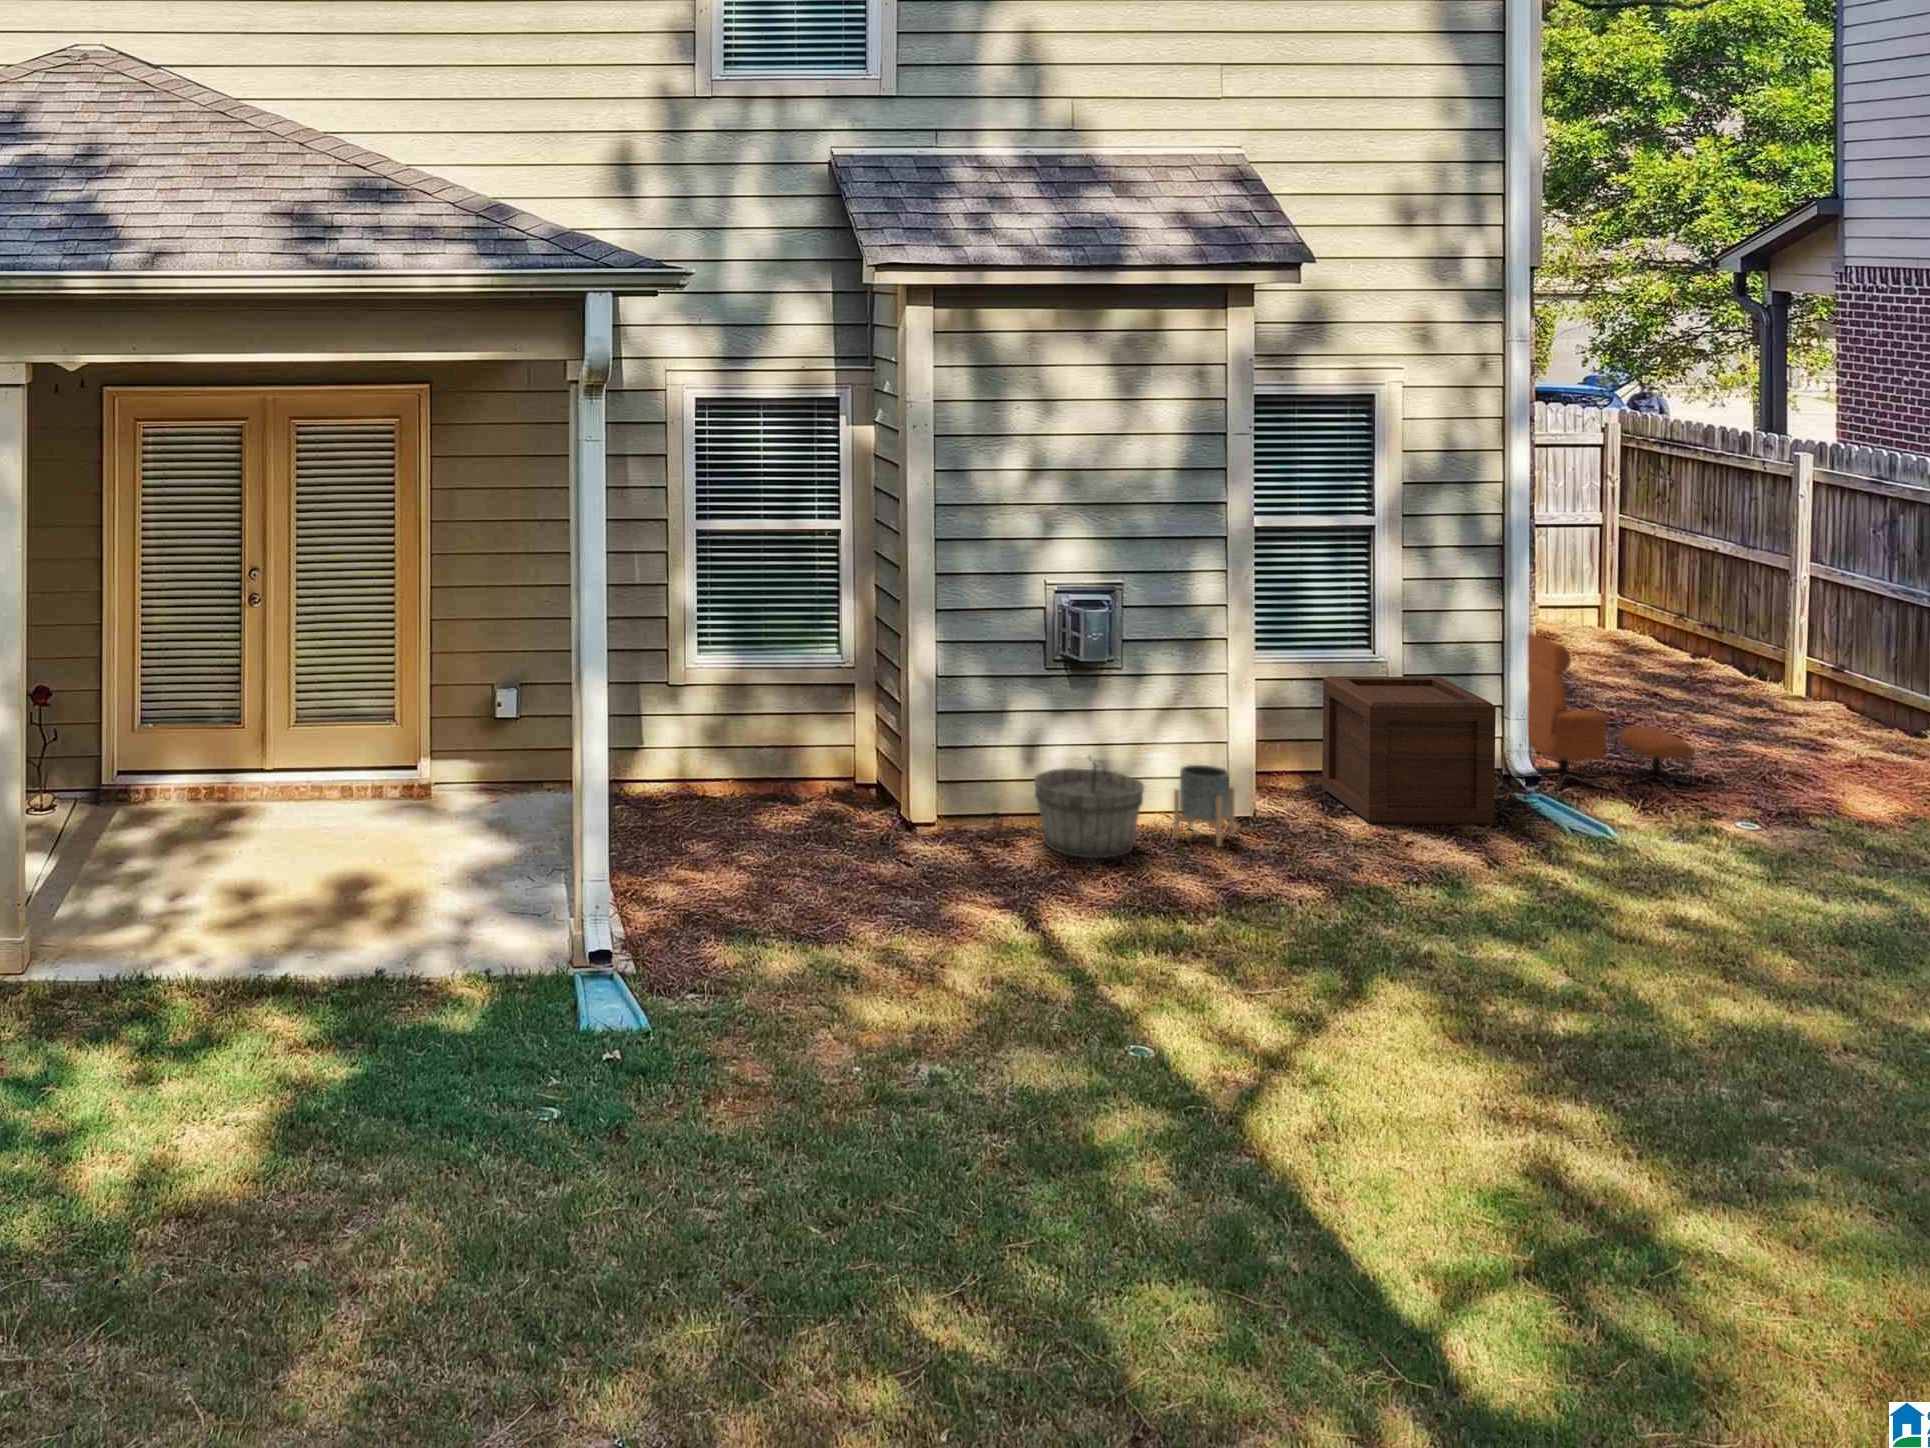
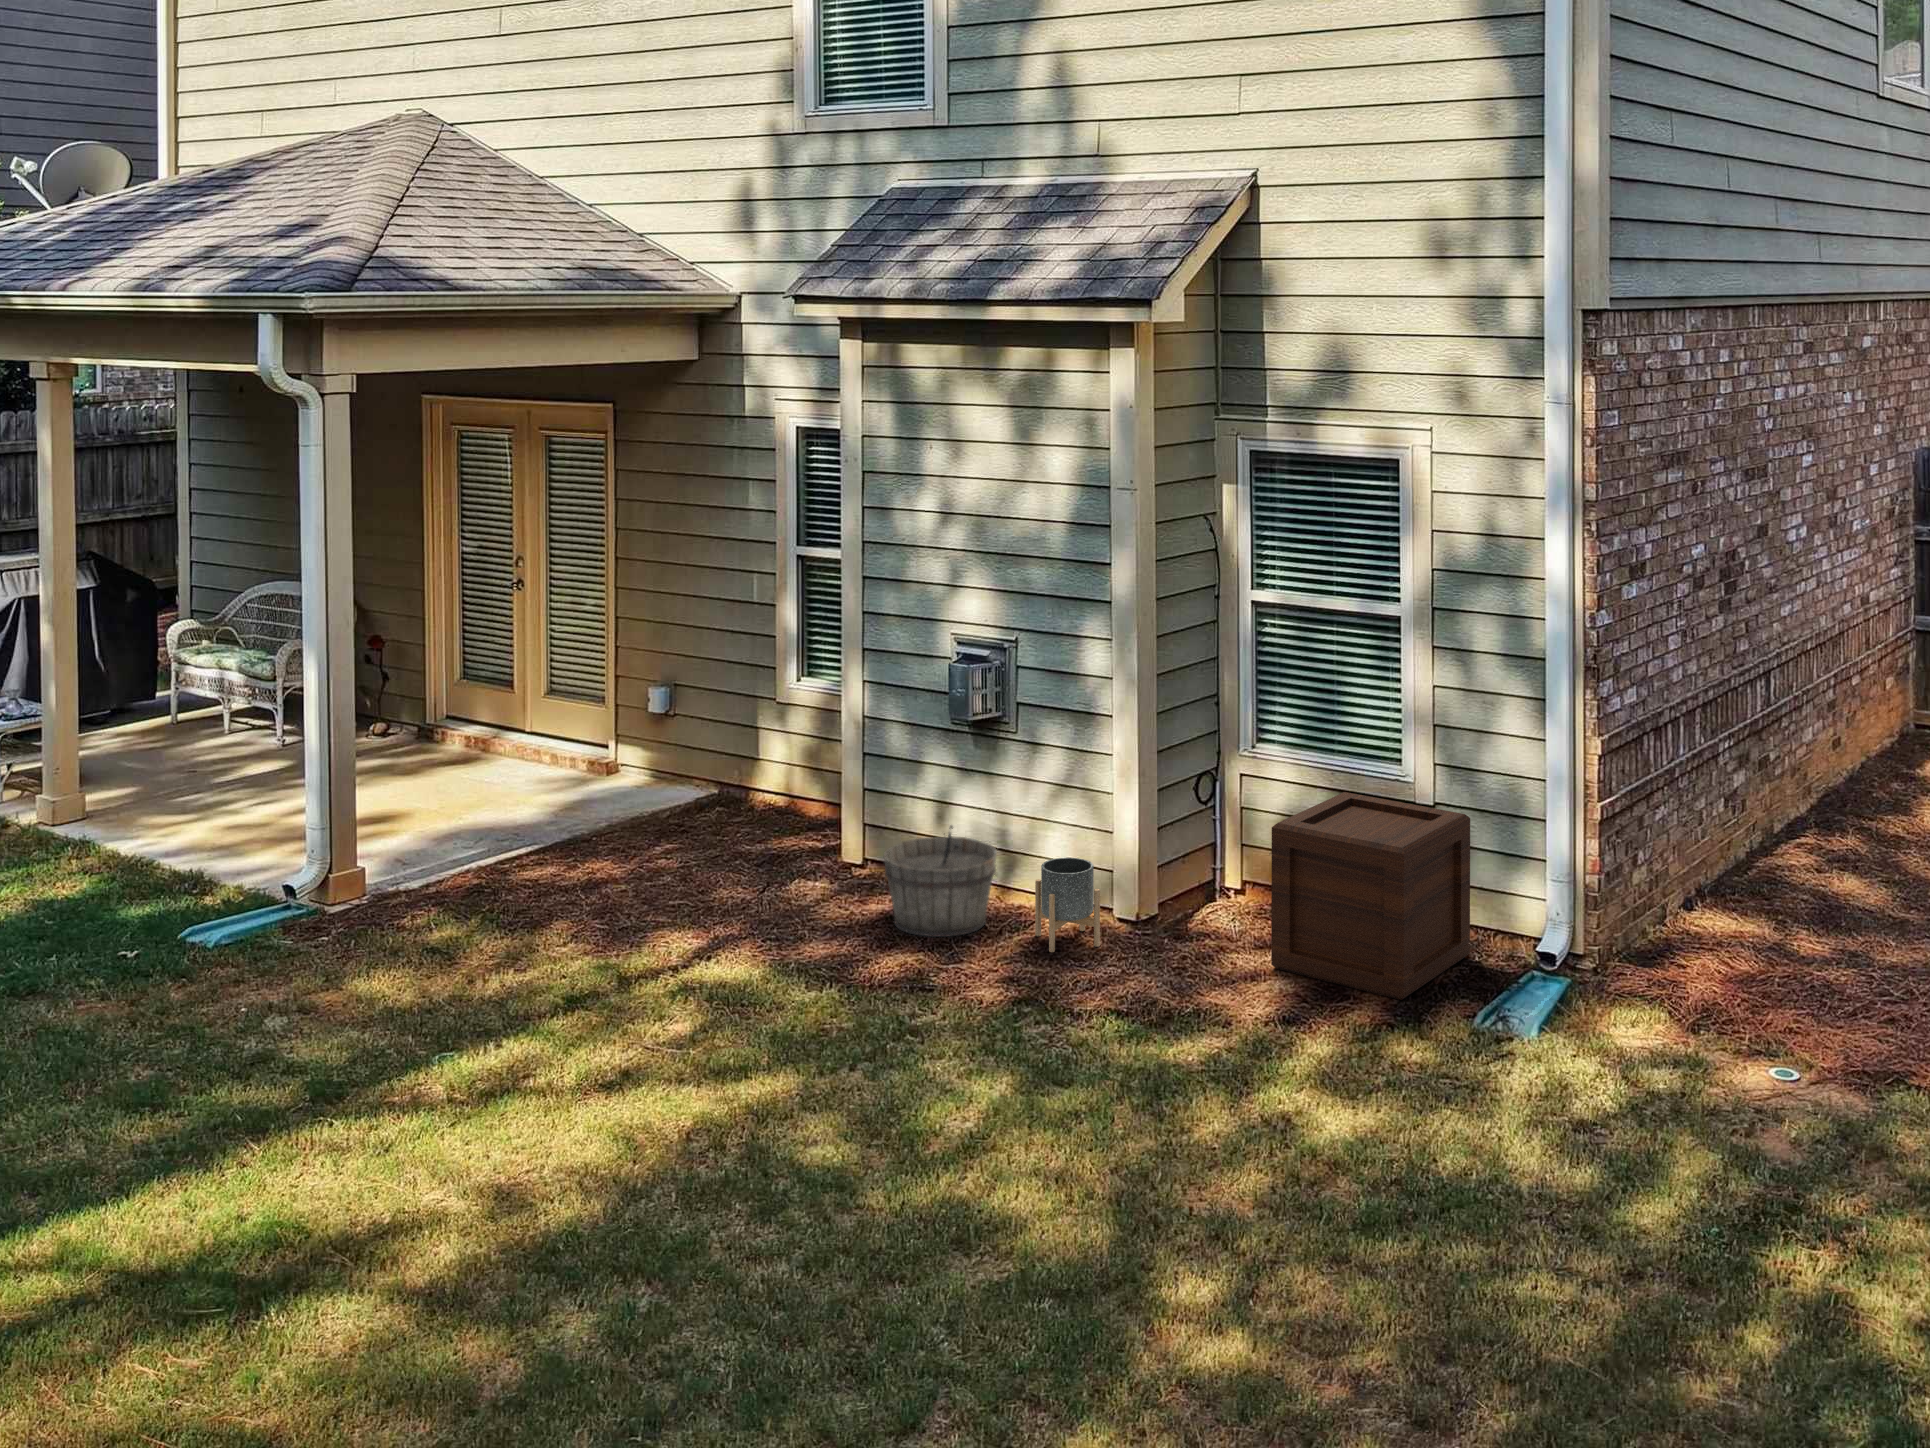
lounge chair: present [1515,633,1701,792] -> none [1606,780,1830,1026]

